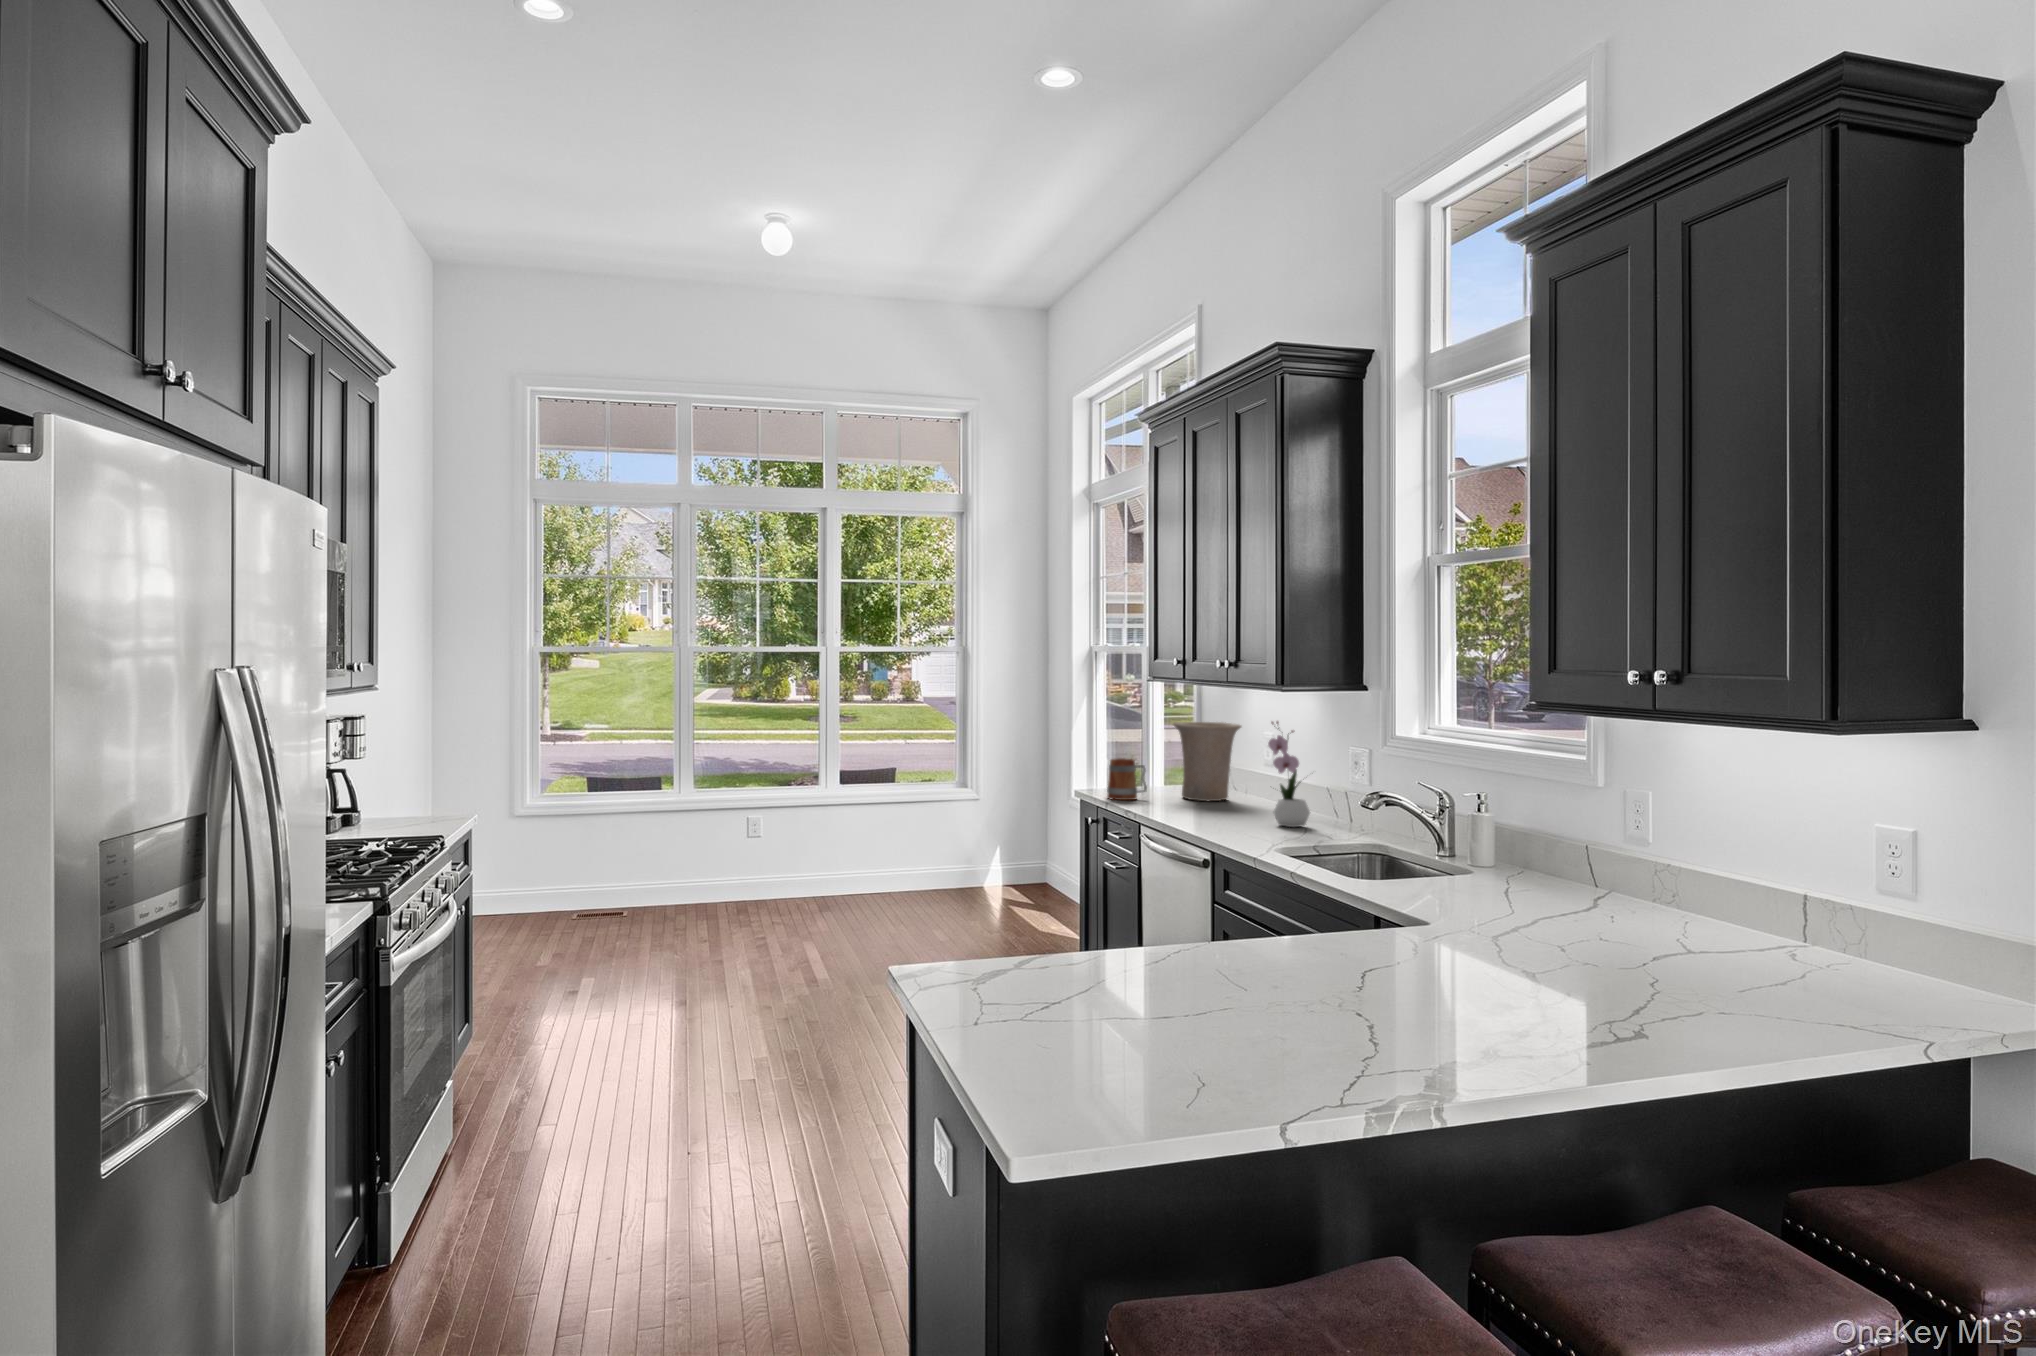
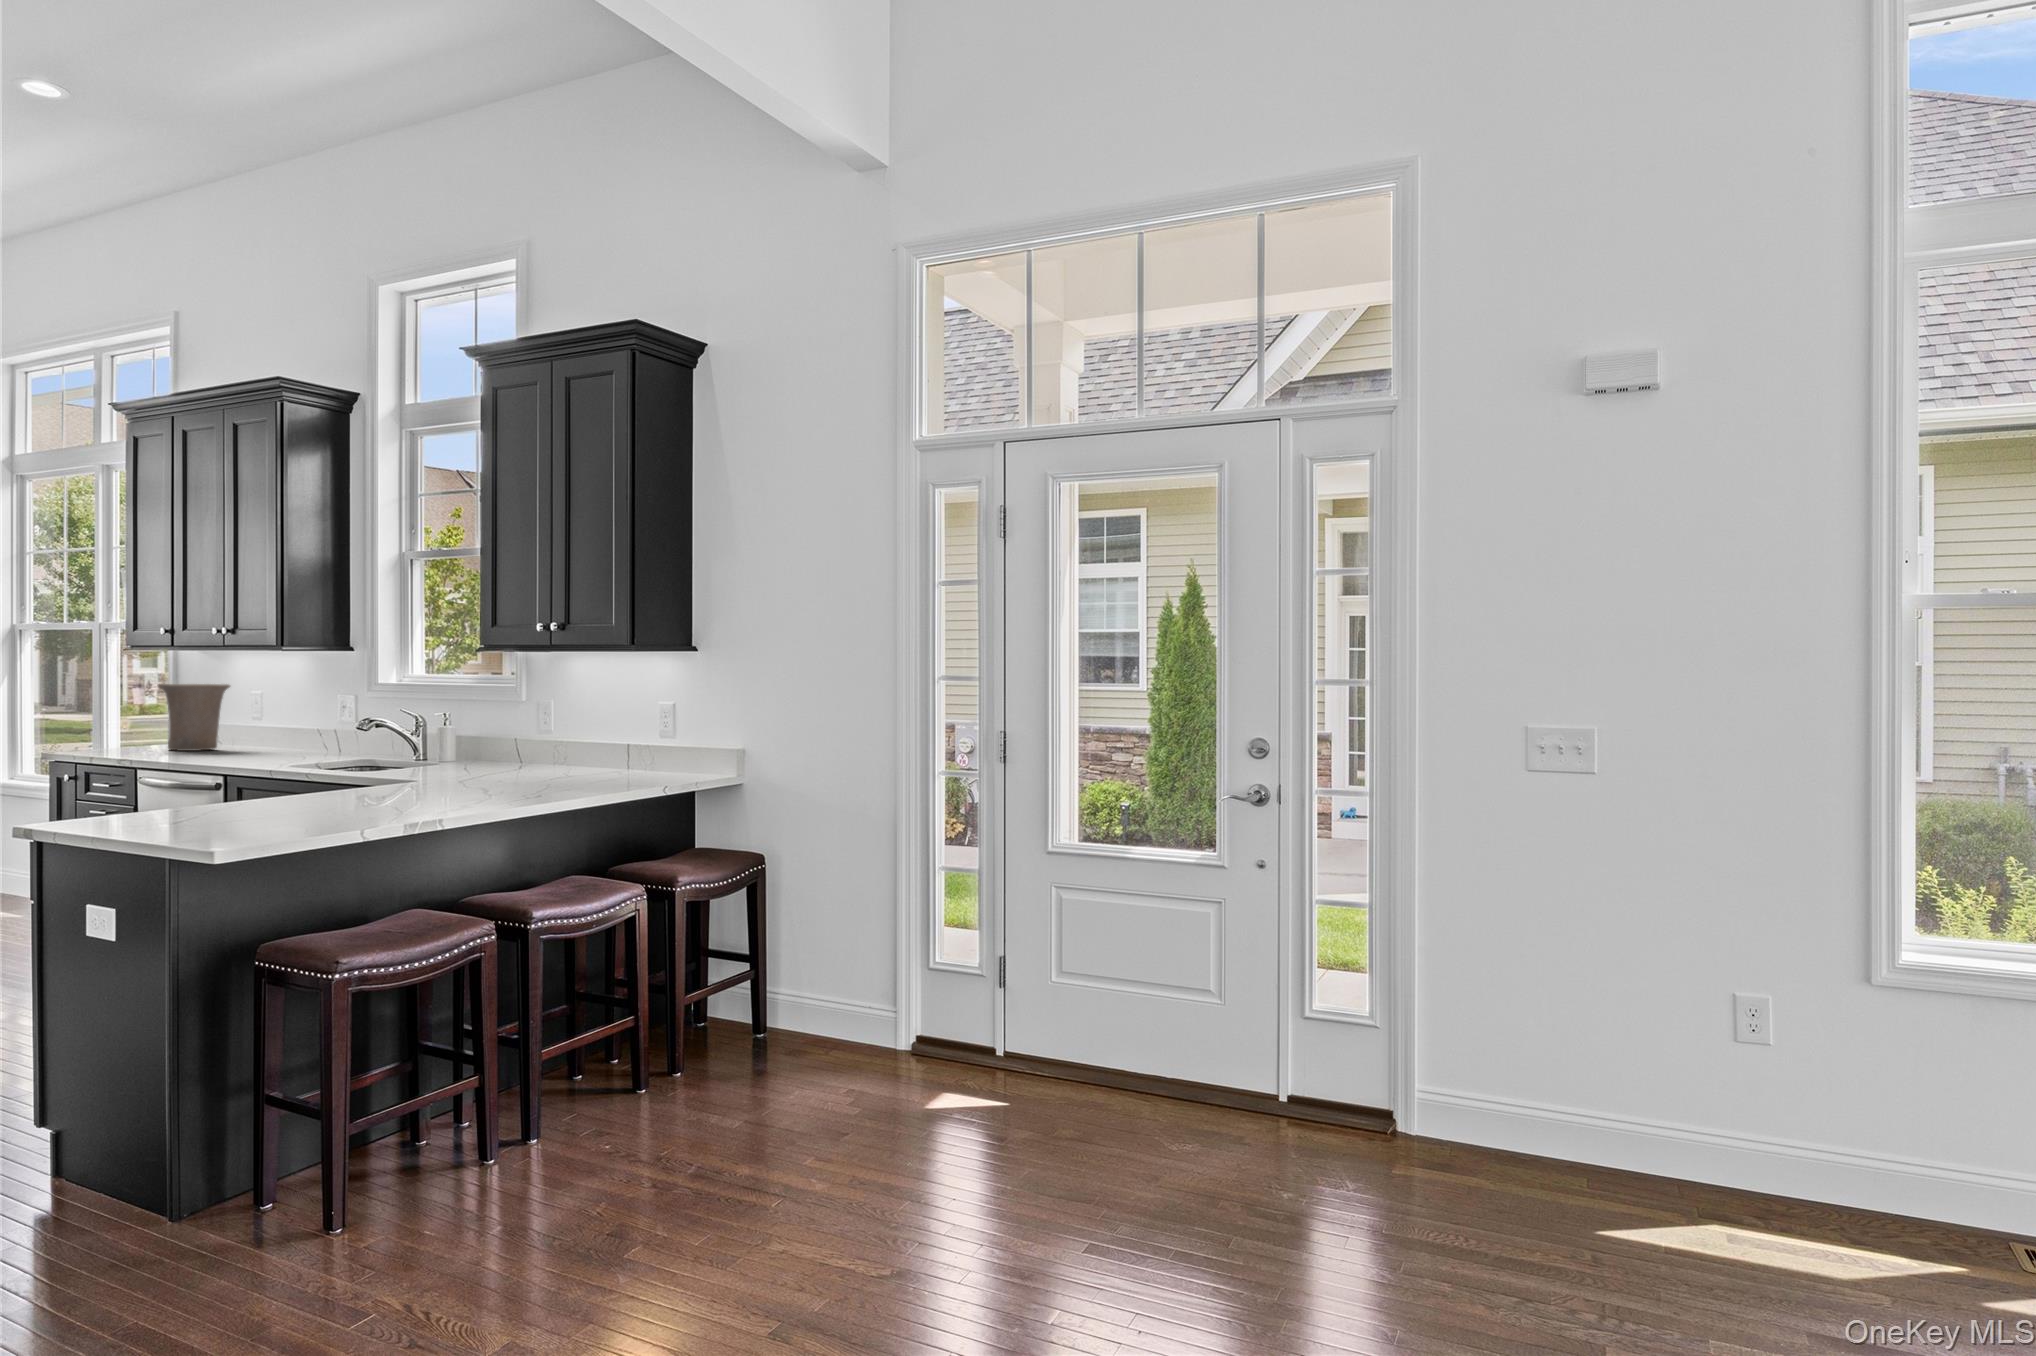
flower arrangement: present [1268,721,1310,827] -> none [269,674,311,757]
mug: present [1107,758,1147,800] -> none [86,716,132,753]

